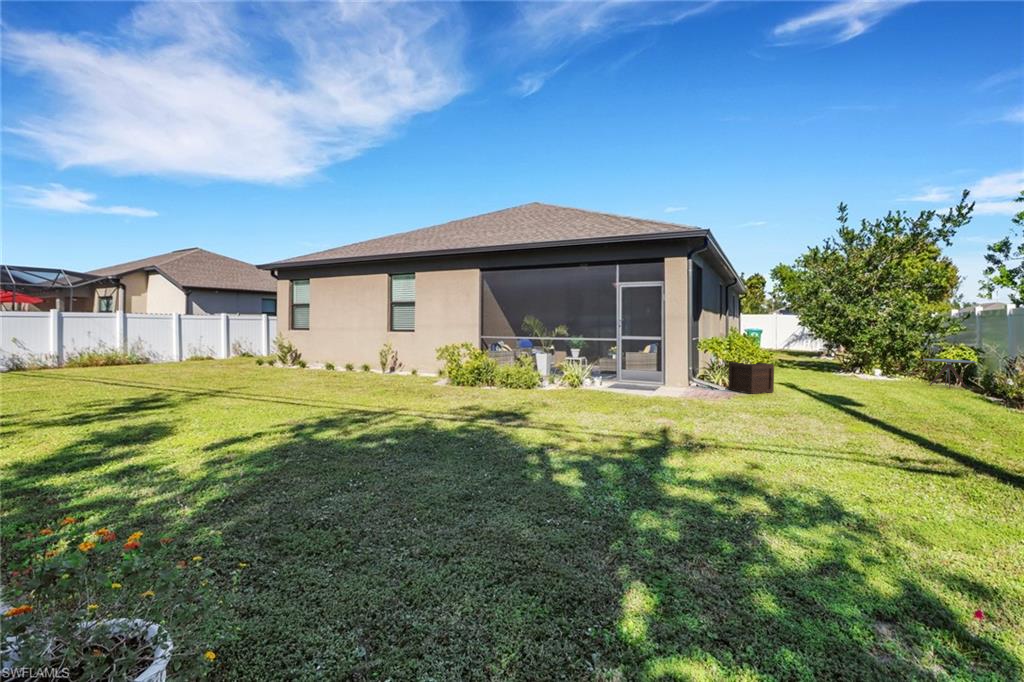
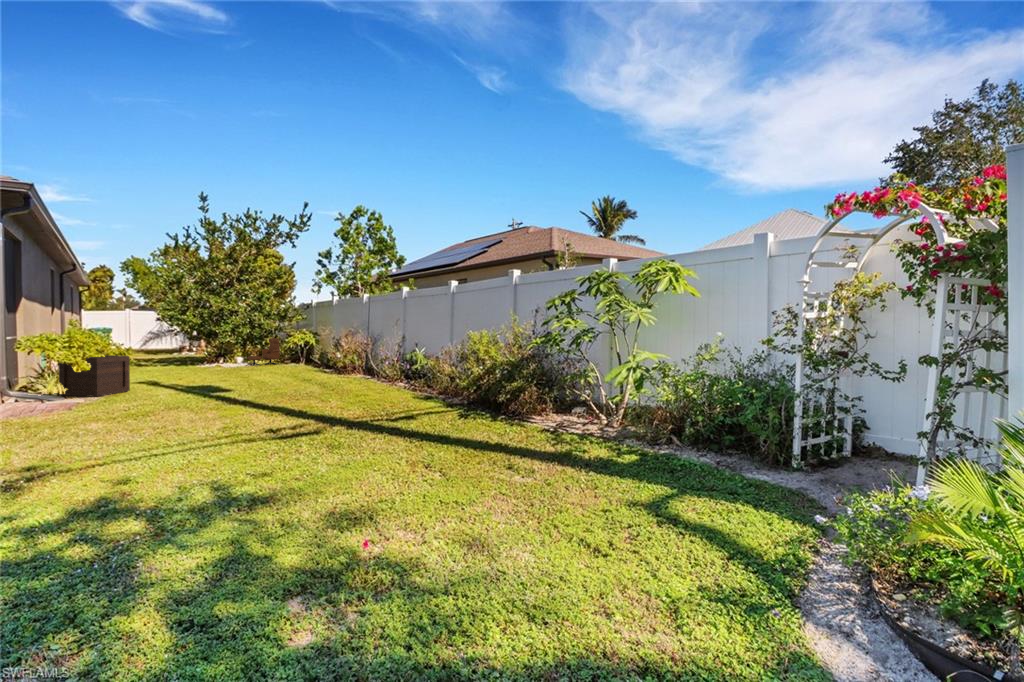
lounge chair: none [882,350,927,380] -> present [247,338,280,366]
round table: present [923,359,977,388] -> none [278,345,315,369]

